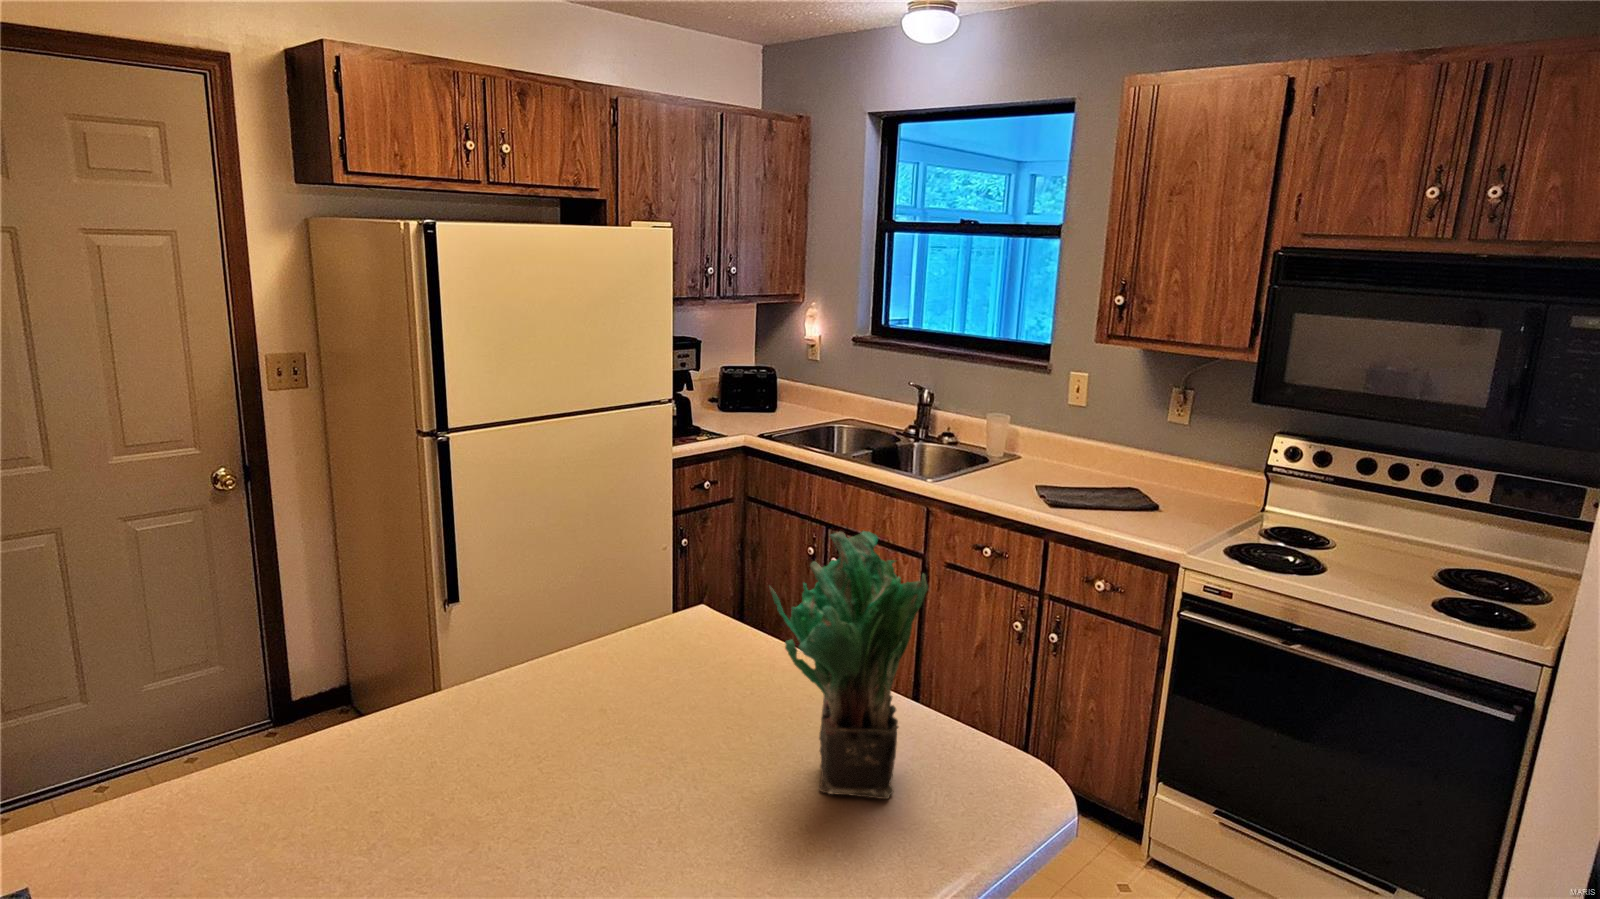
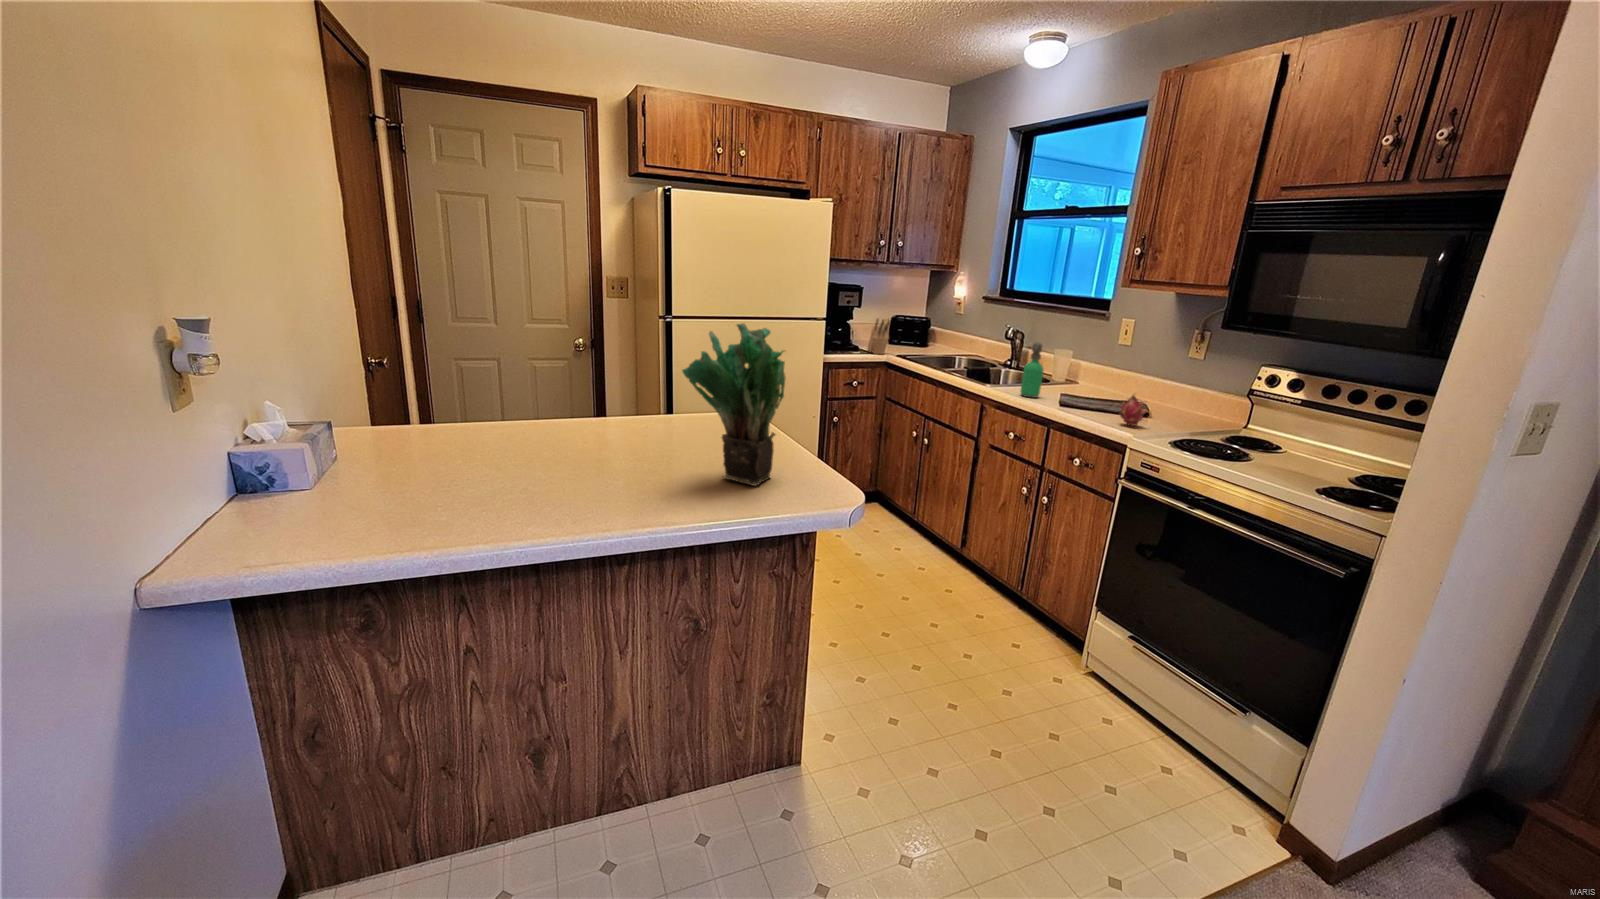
knife block: none [703,384,744,435] -> present [867,319,890,354]
soap dispenser: none [985,421,1014,496] -> present [1021,342,1043,398]
fruit: none [1144,488,1178,531] -> present [1120,395,1146,426]

